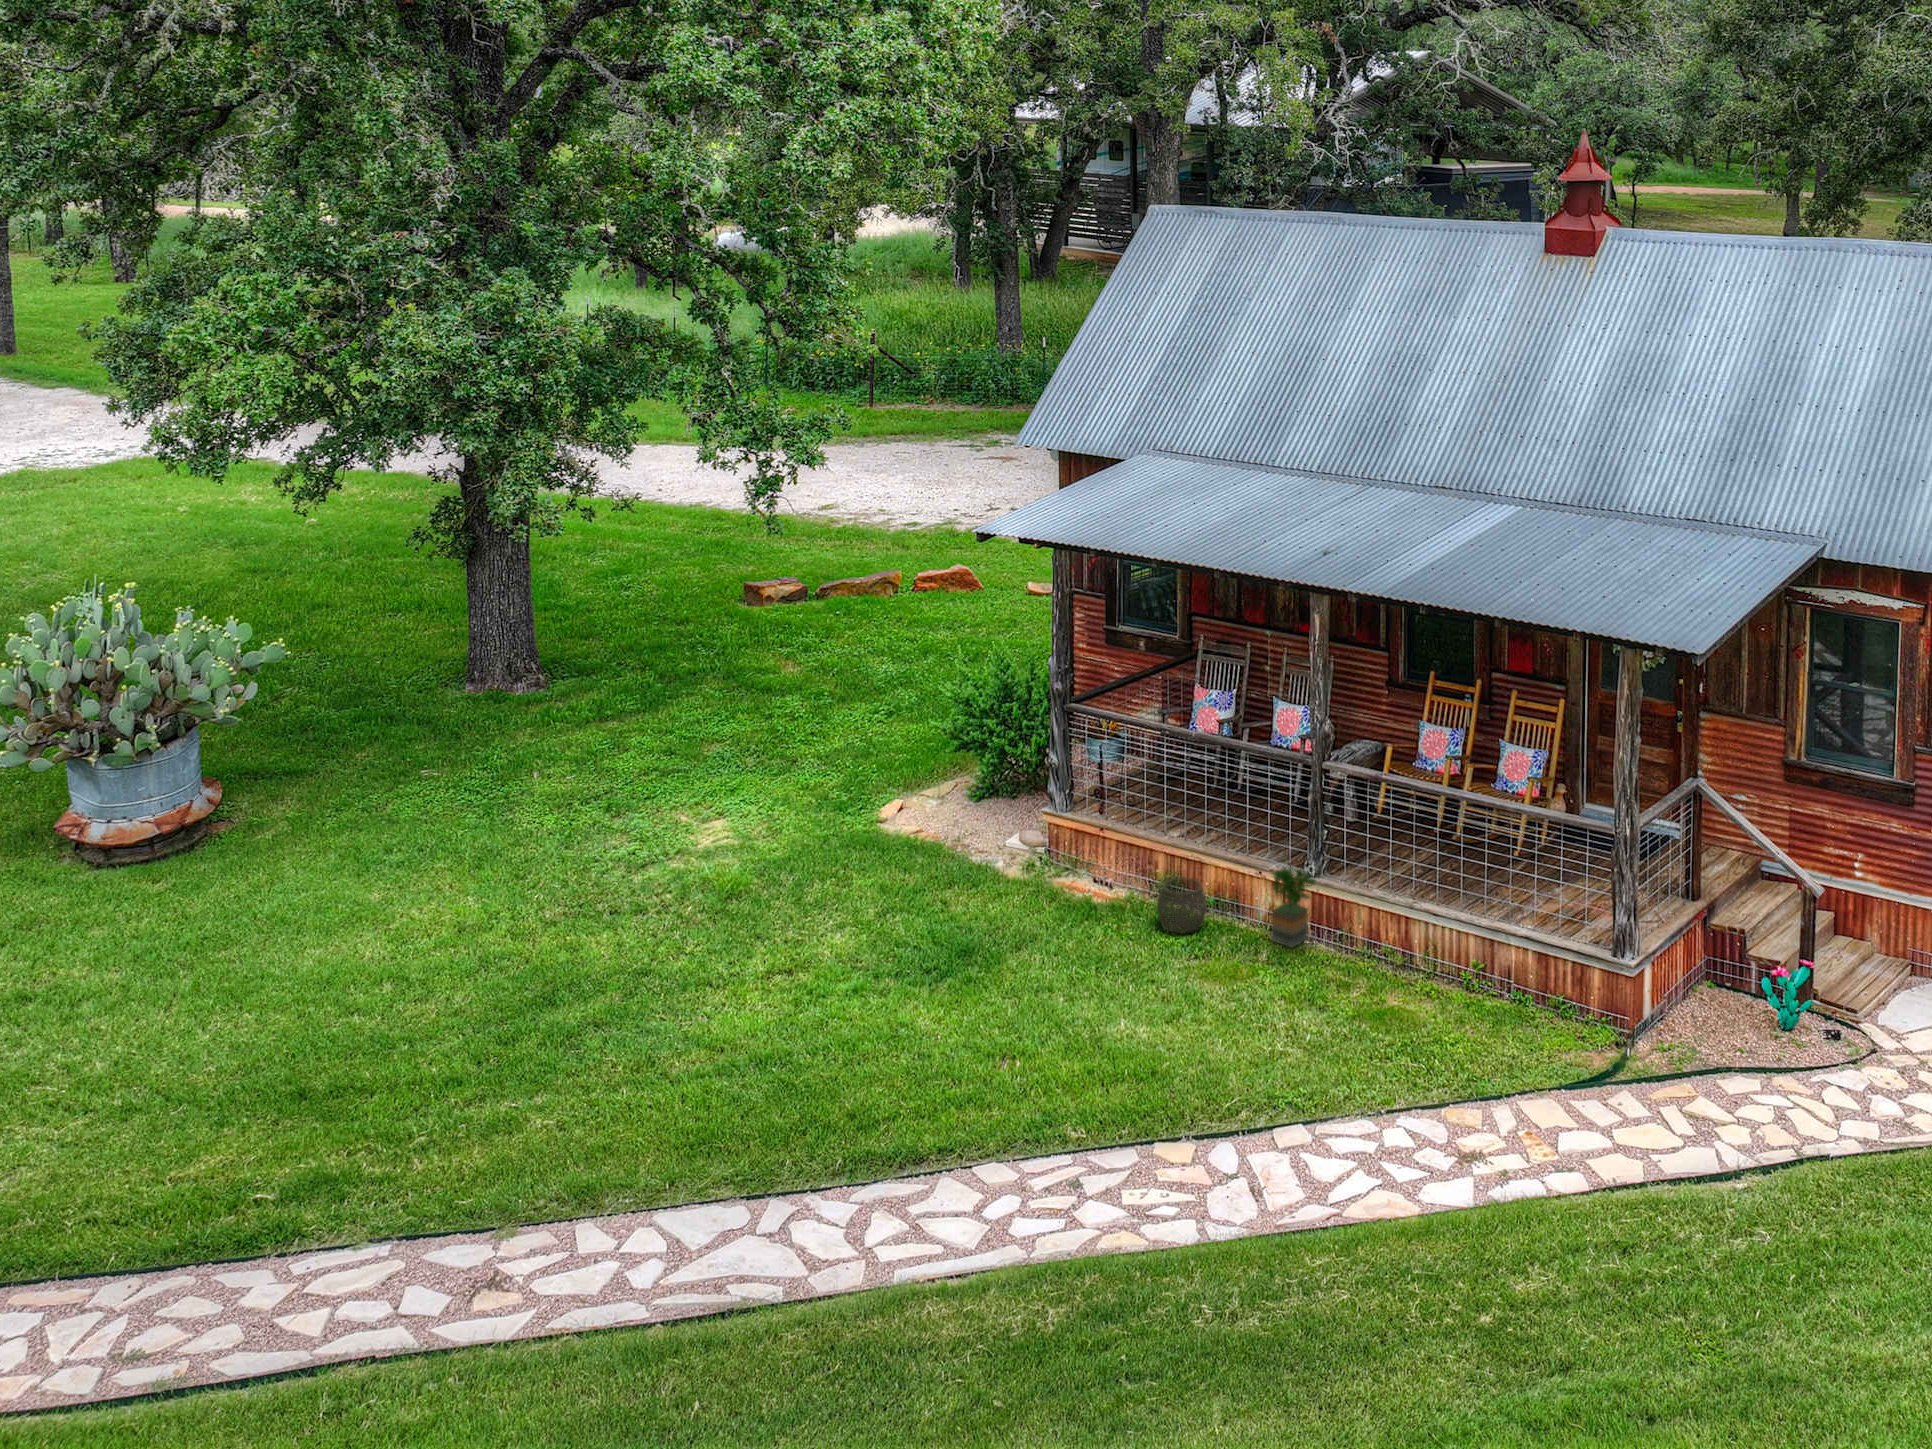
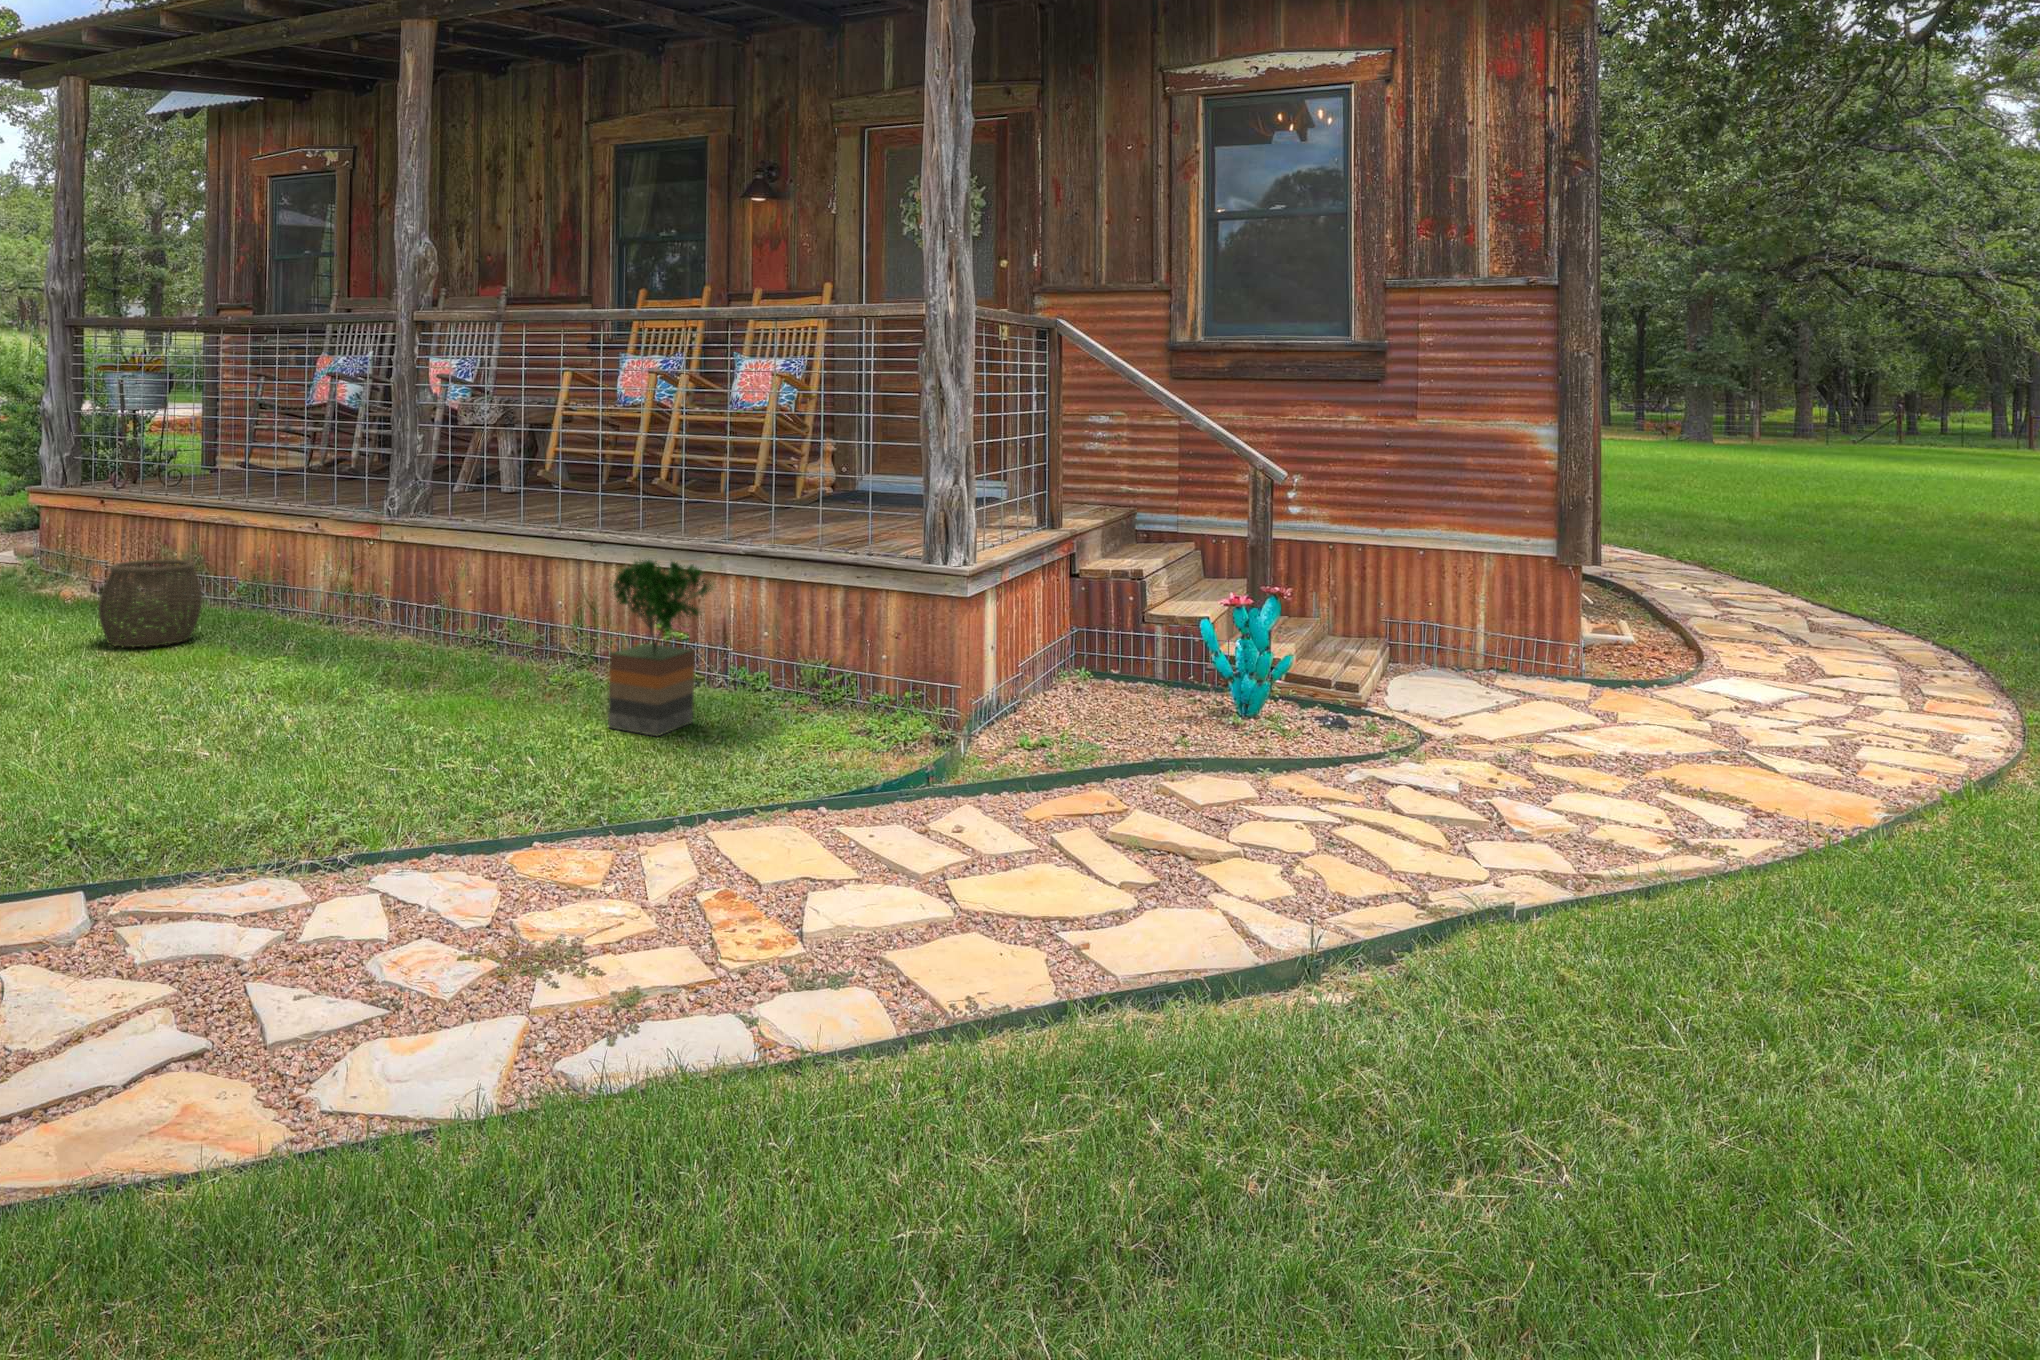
potted tree: present [1271,868,1316,948] -> present [608,560,713,736]

